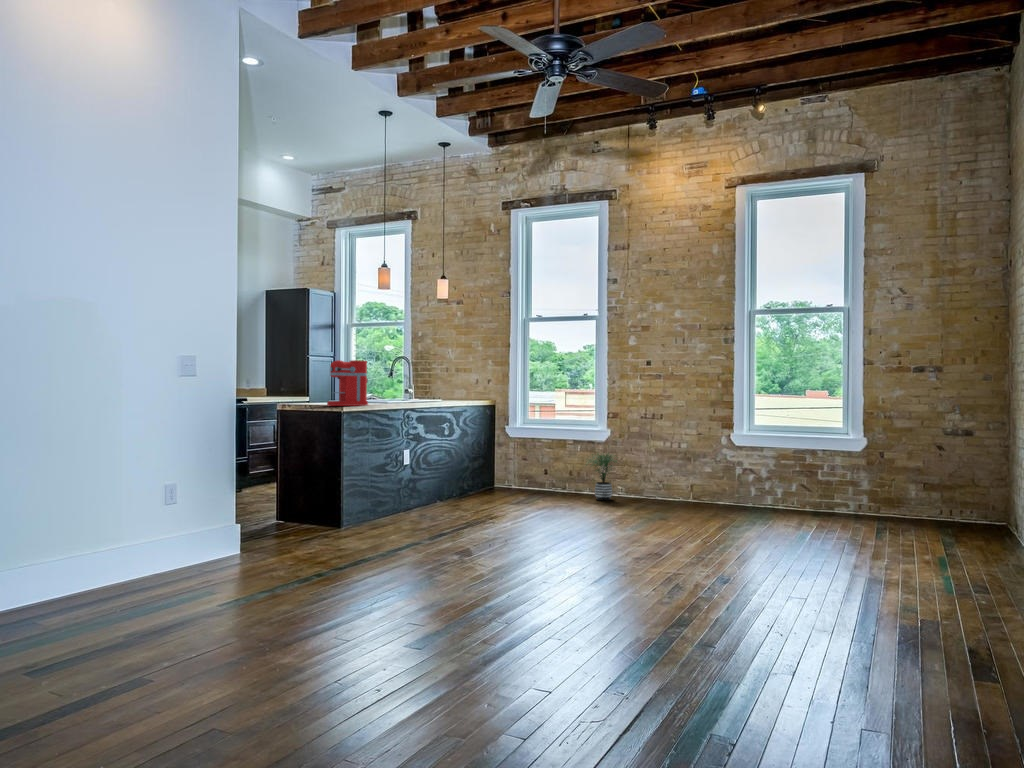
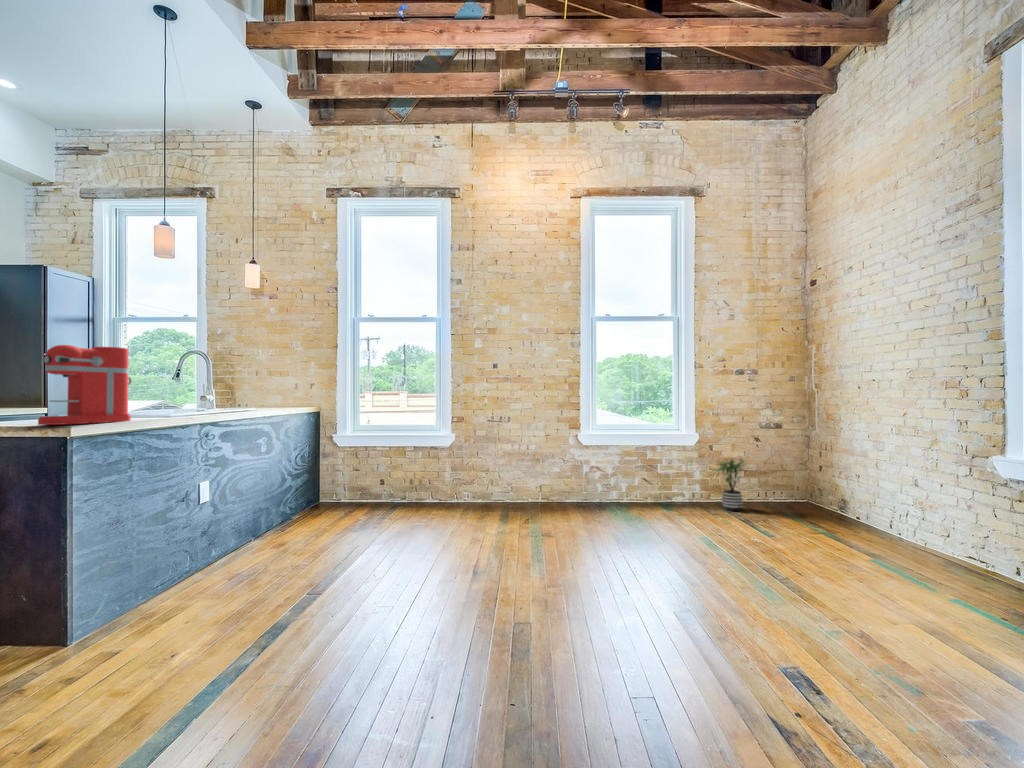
potted plant: present [589,453,617,500] -> present [715,459,744,511]

